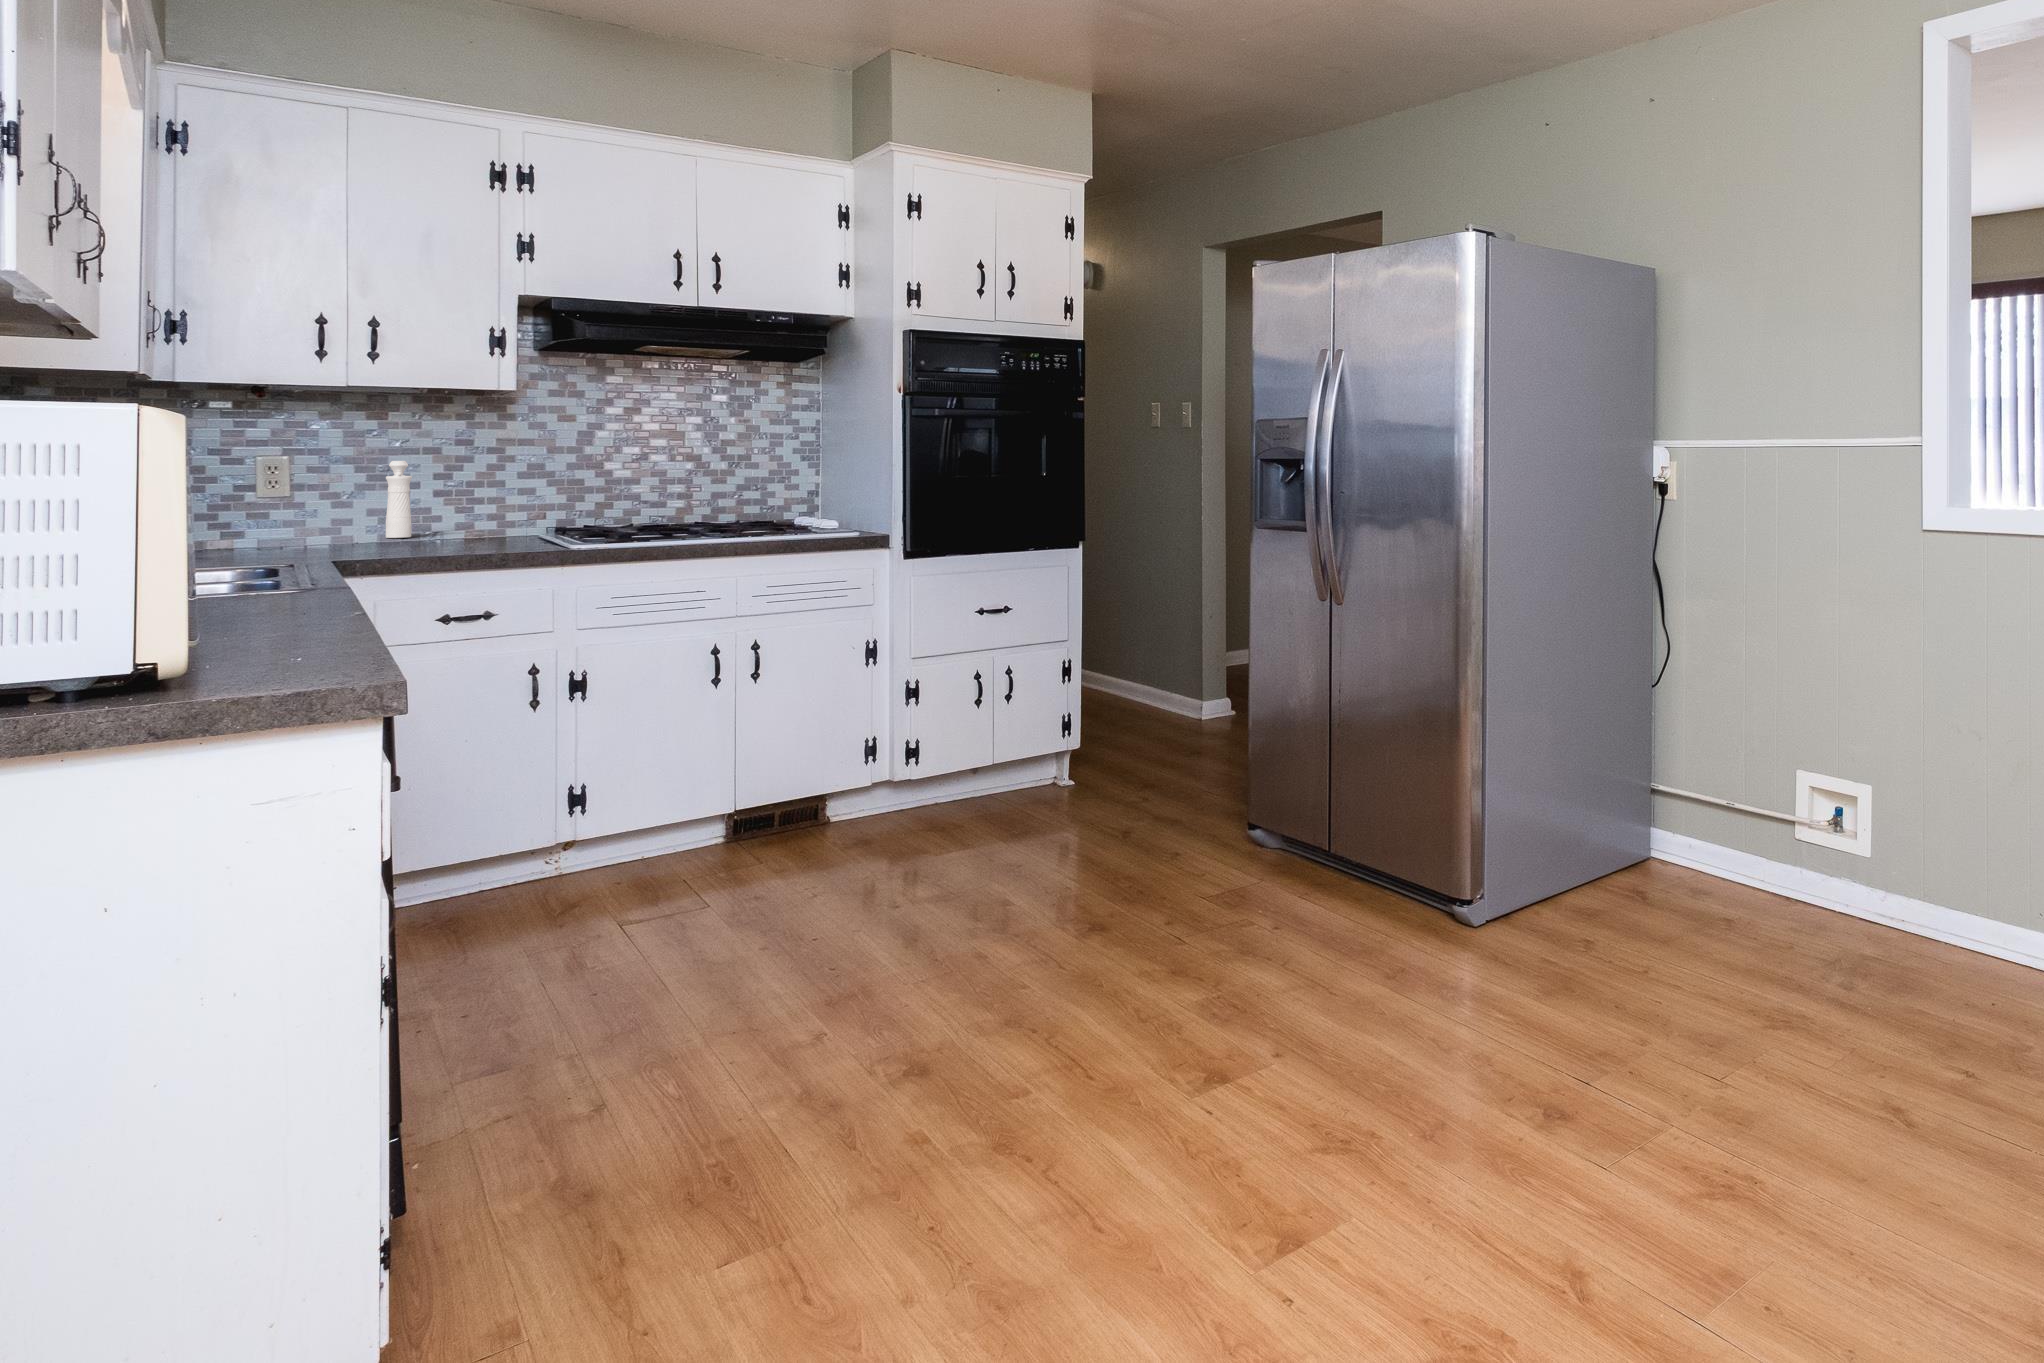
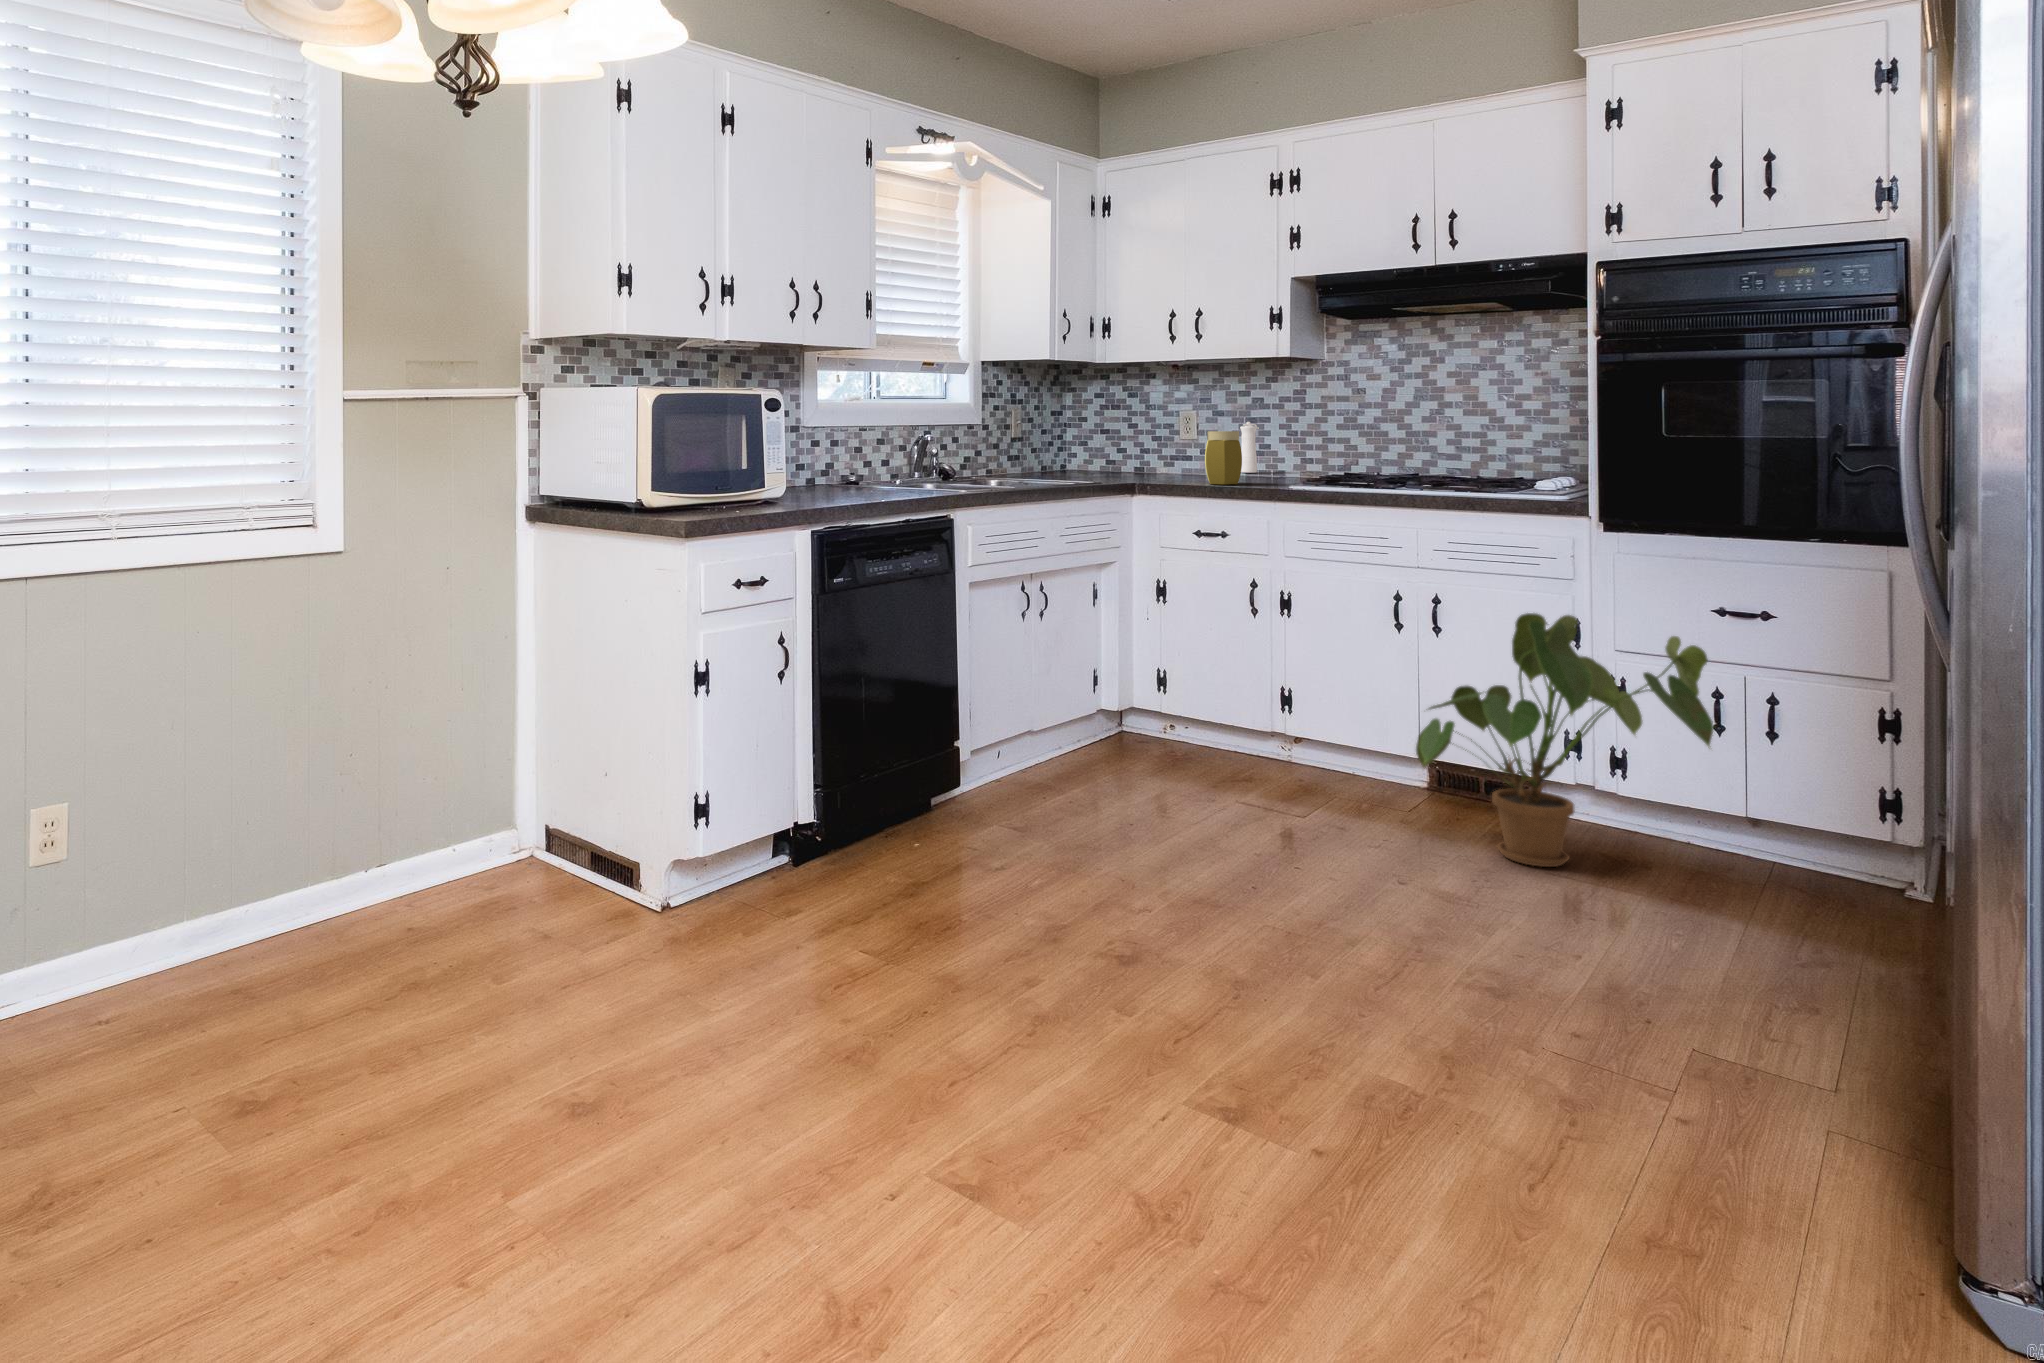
jar: none [486,484,546,554] -> present [1205,431,1242,484]
house plant: none [825,638,1050,859] -> present [1416,613,1714,867]

